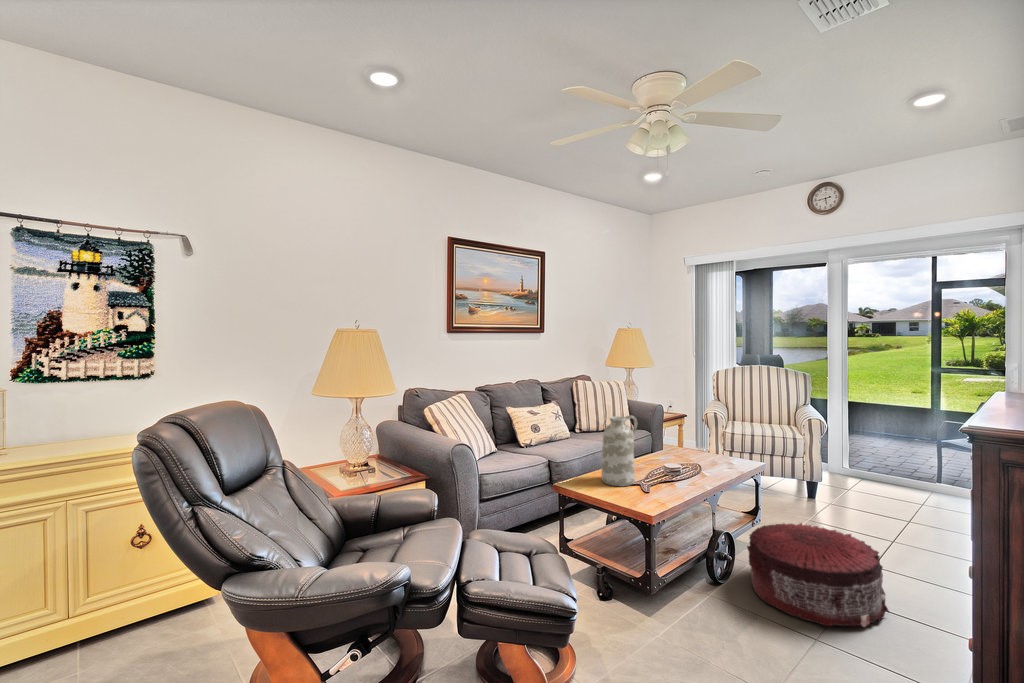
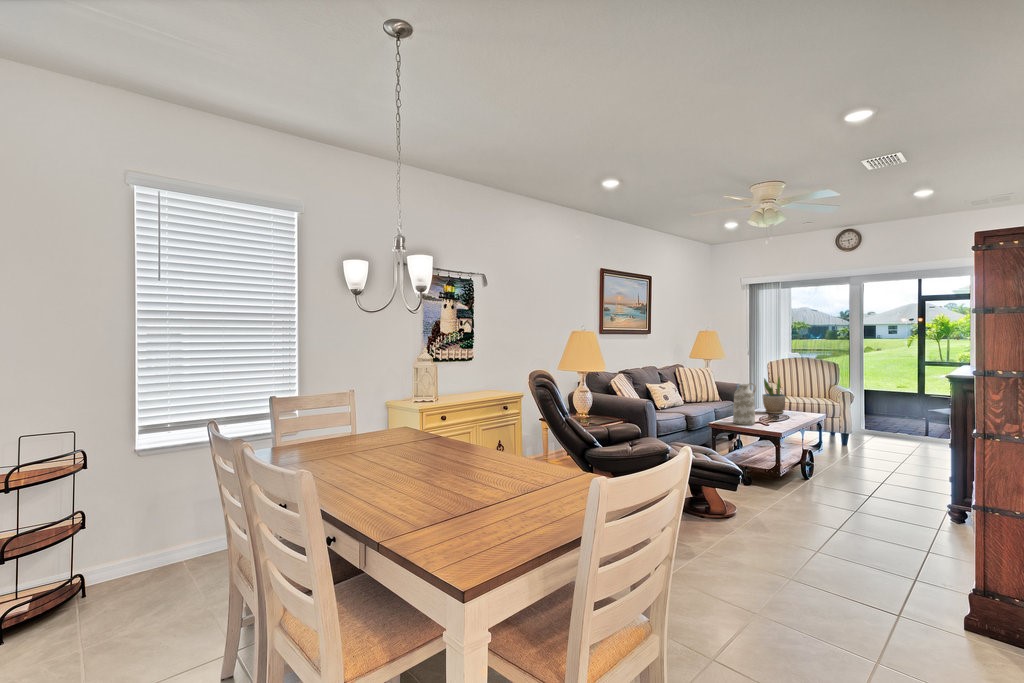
potted plant: none [673,400,706,459] -> present [763,377,785,414]
pouf: present [747,523,889,627] -> none [825,445,910,492]

